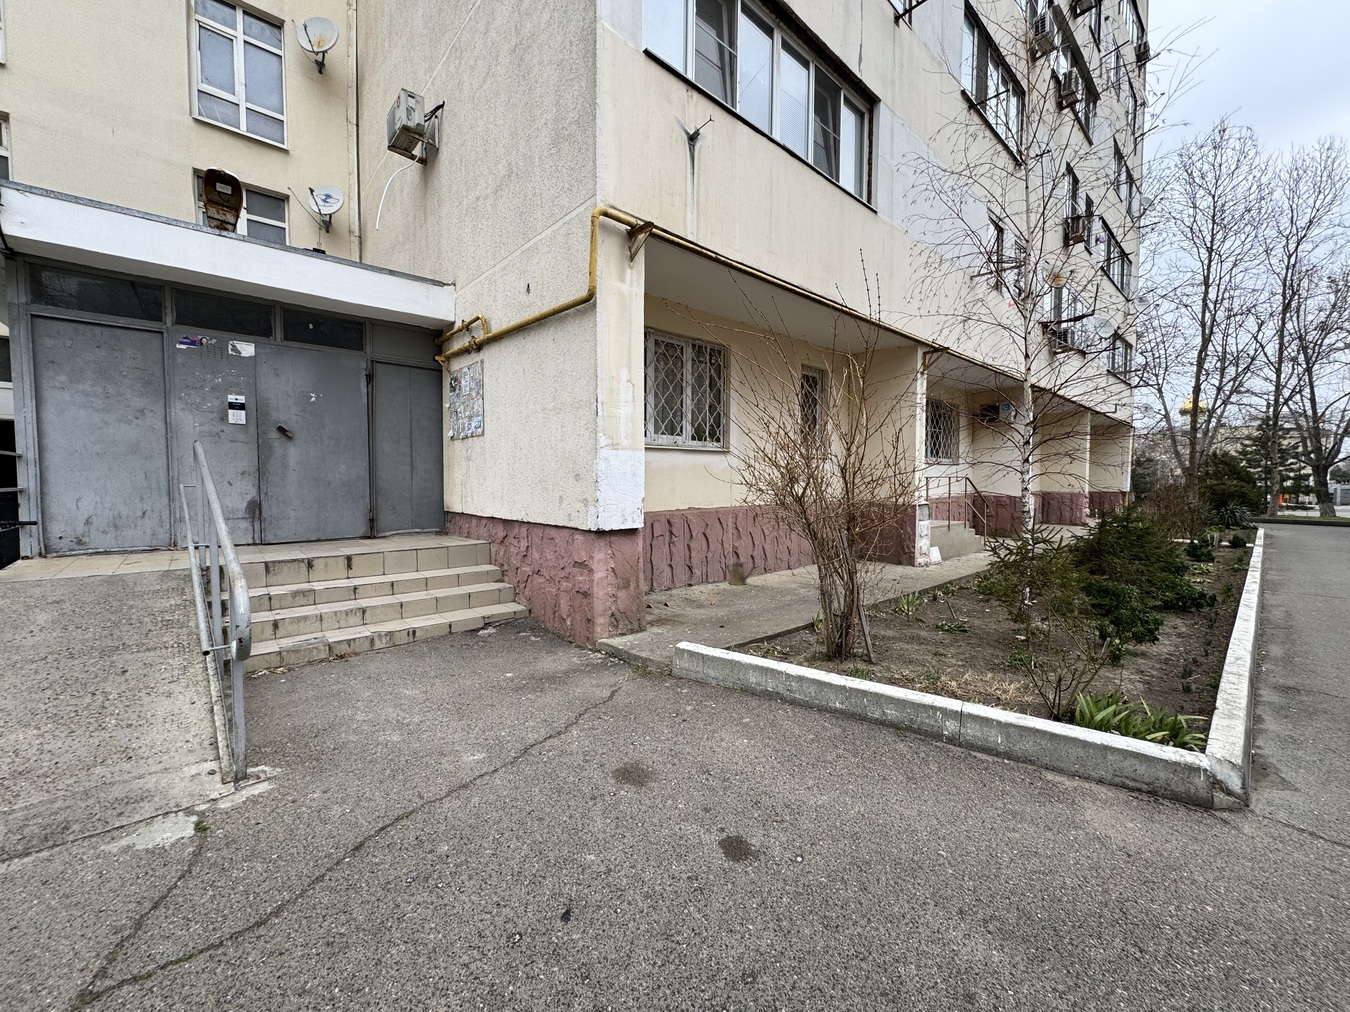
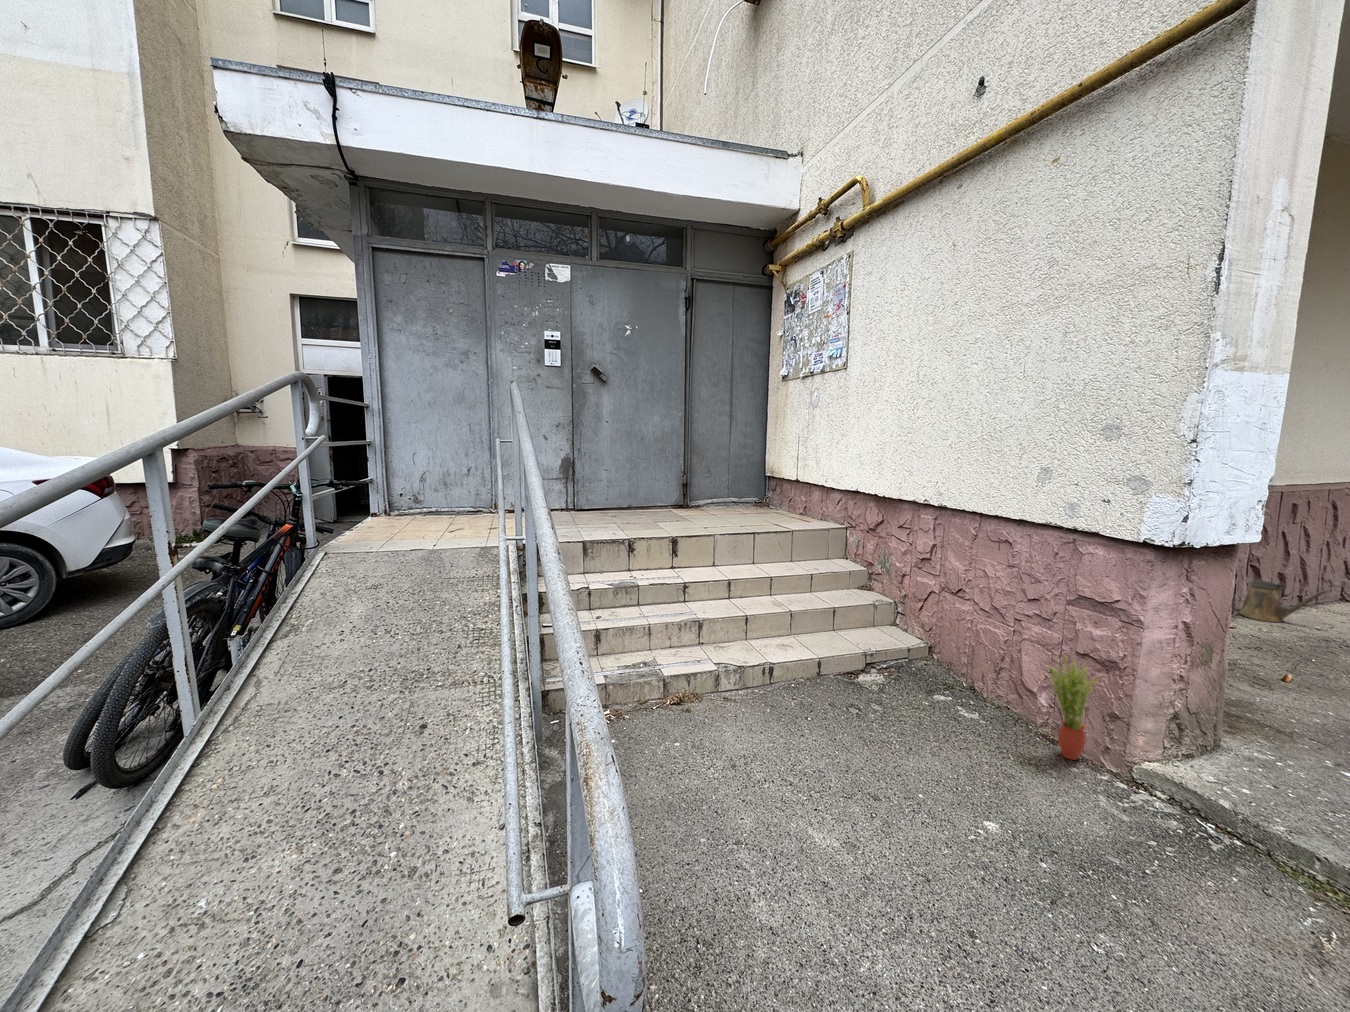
potted plant: none [562,595,582,650] -> present [1049,655,1097,760]

